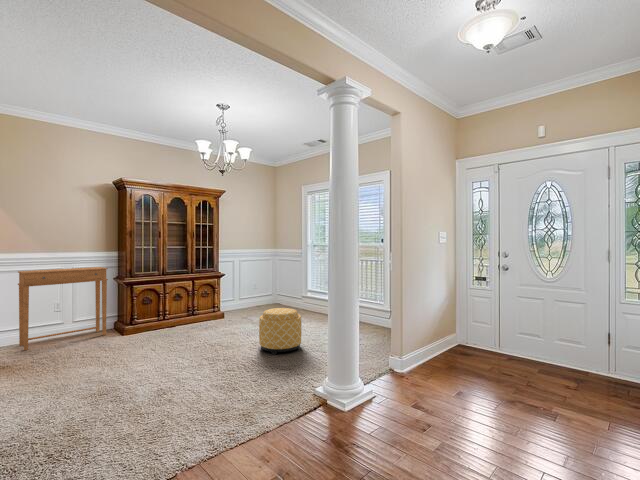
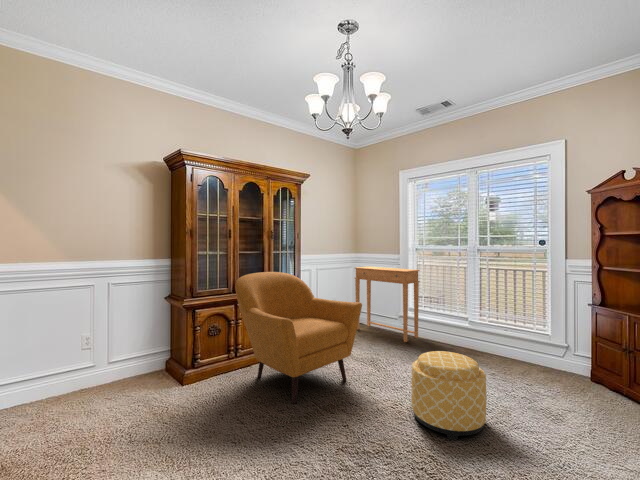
armchair: none [161,261,248,342] -> present [235,272,362,403]
side table: present [18,267,108,350] -> present [355,266,420,342]

